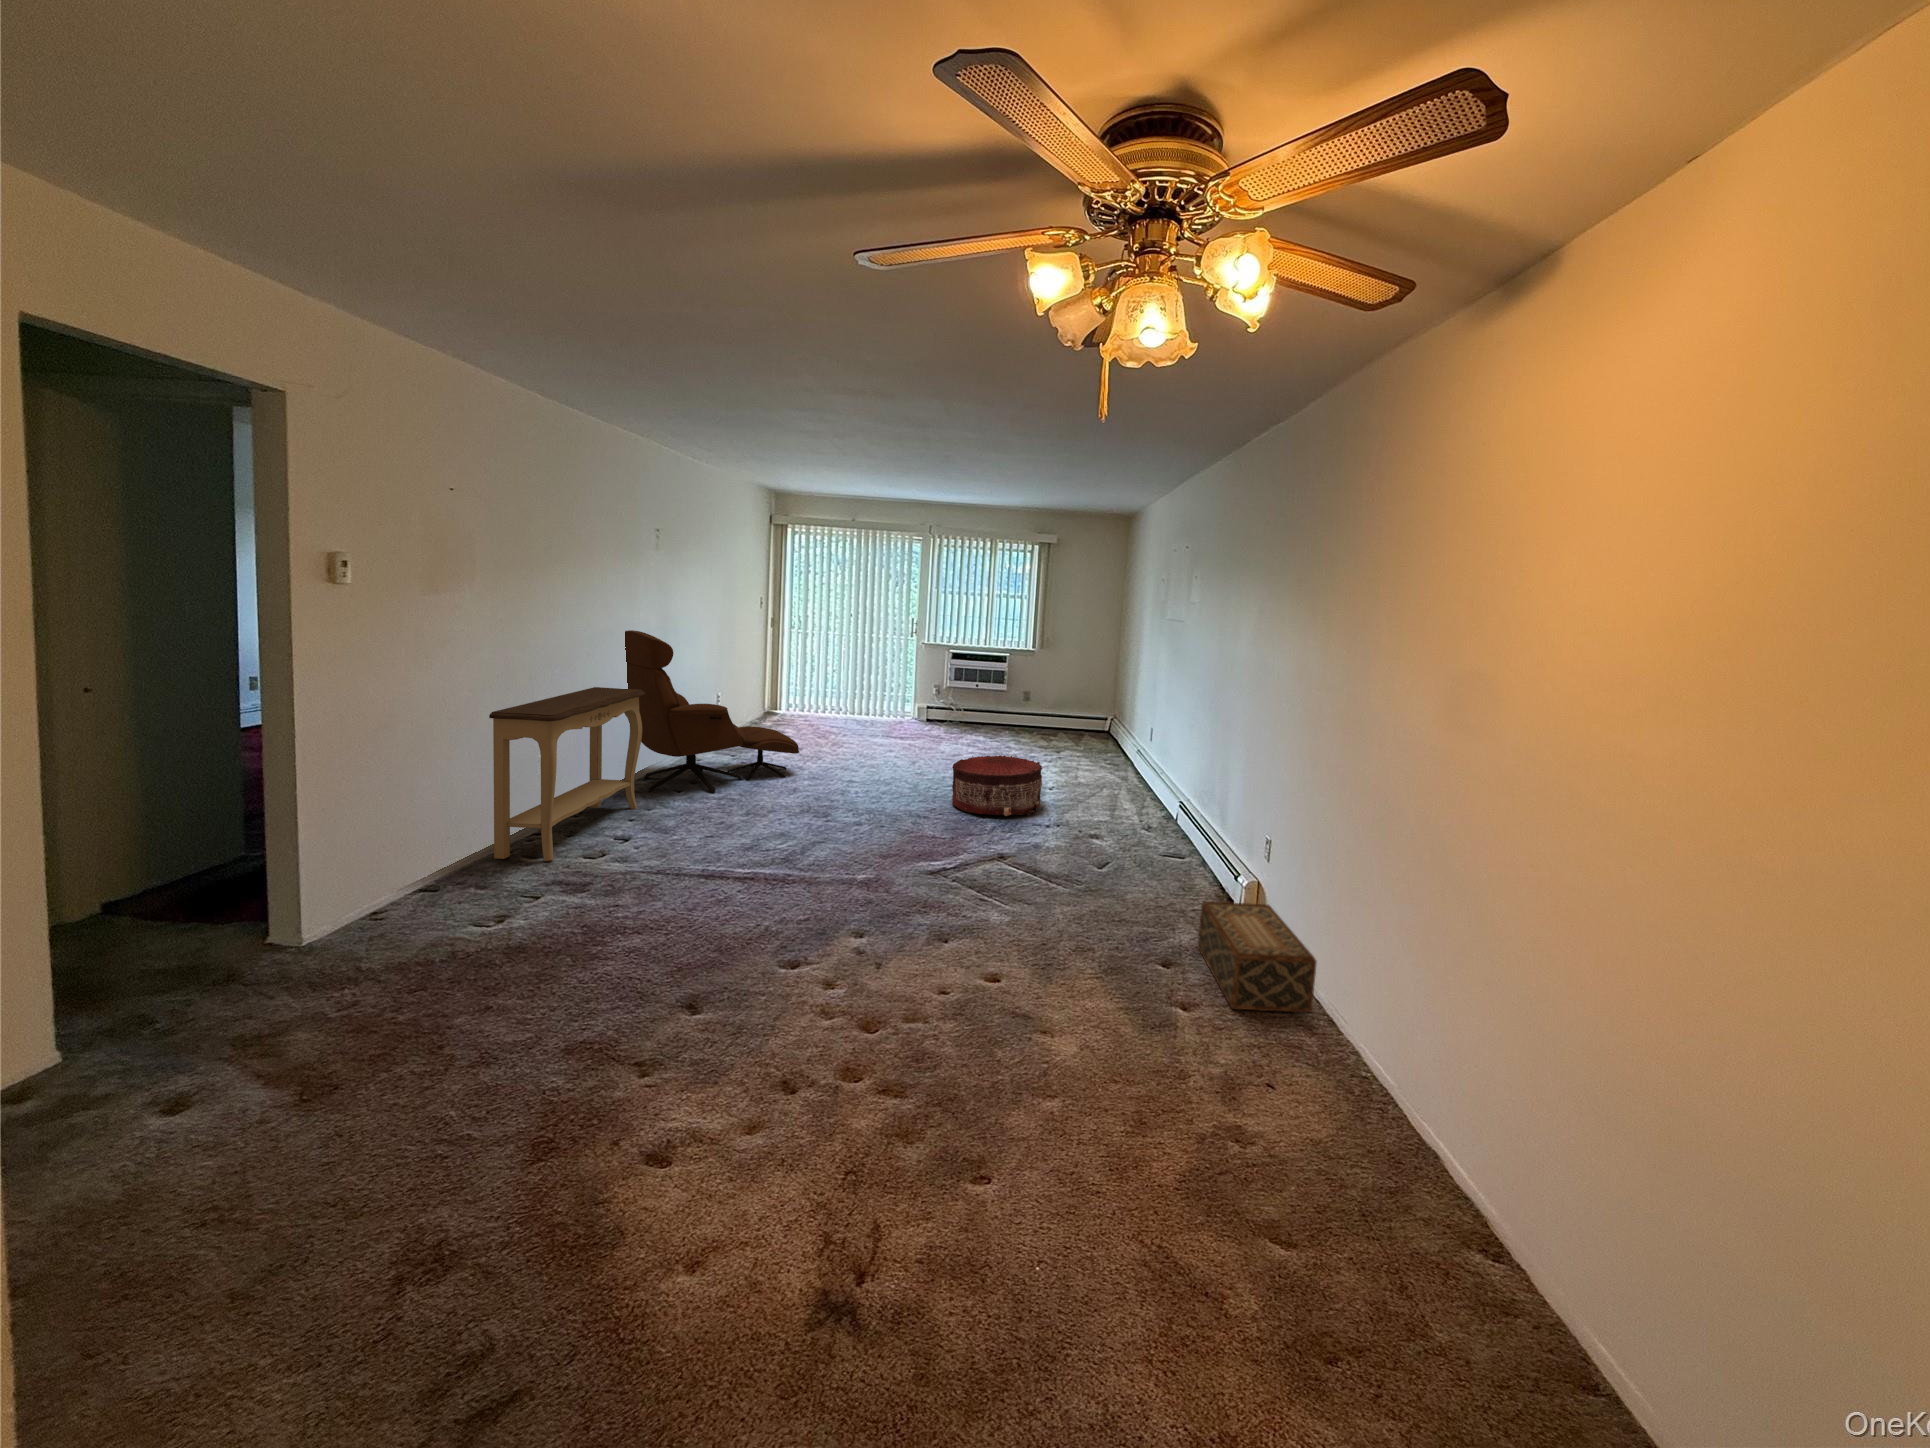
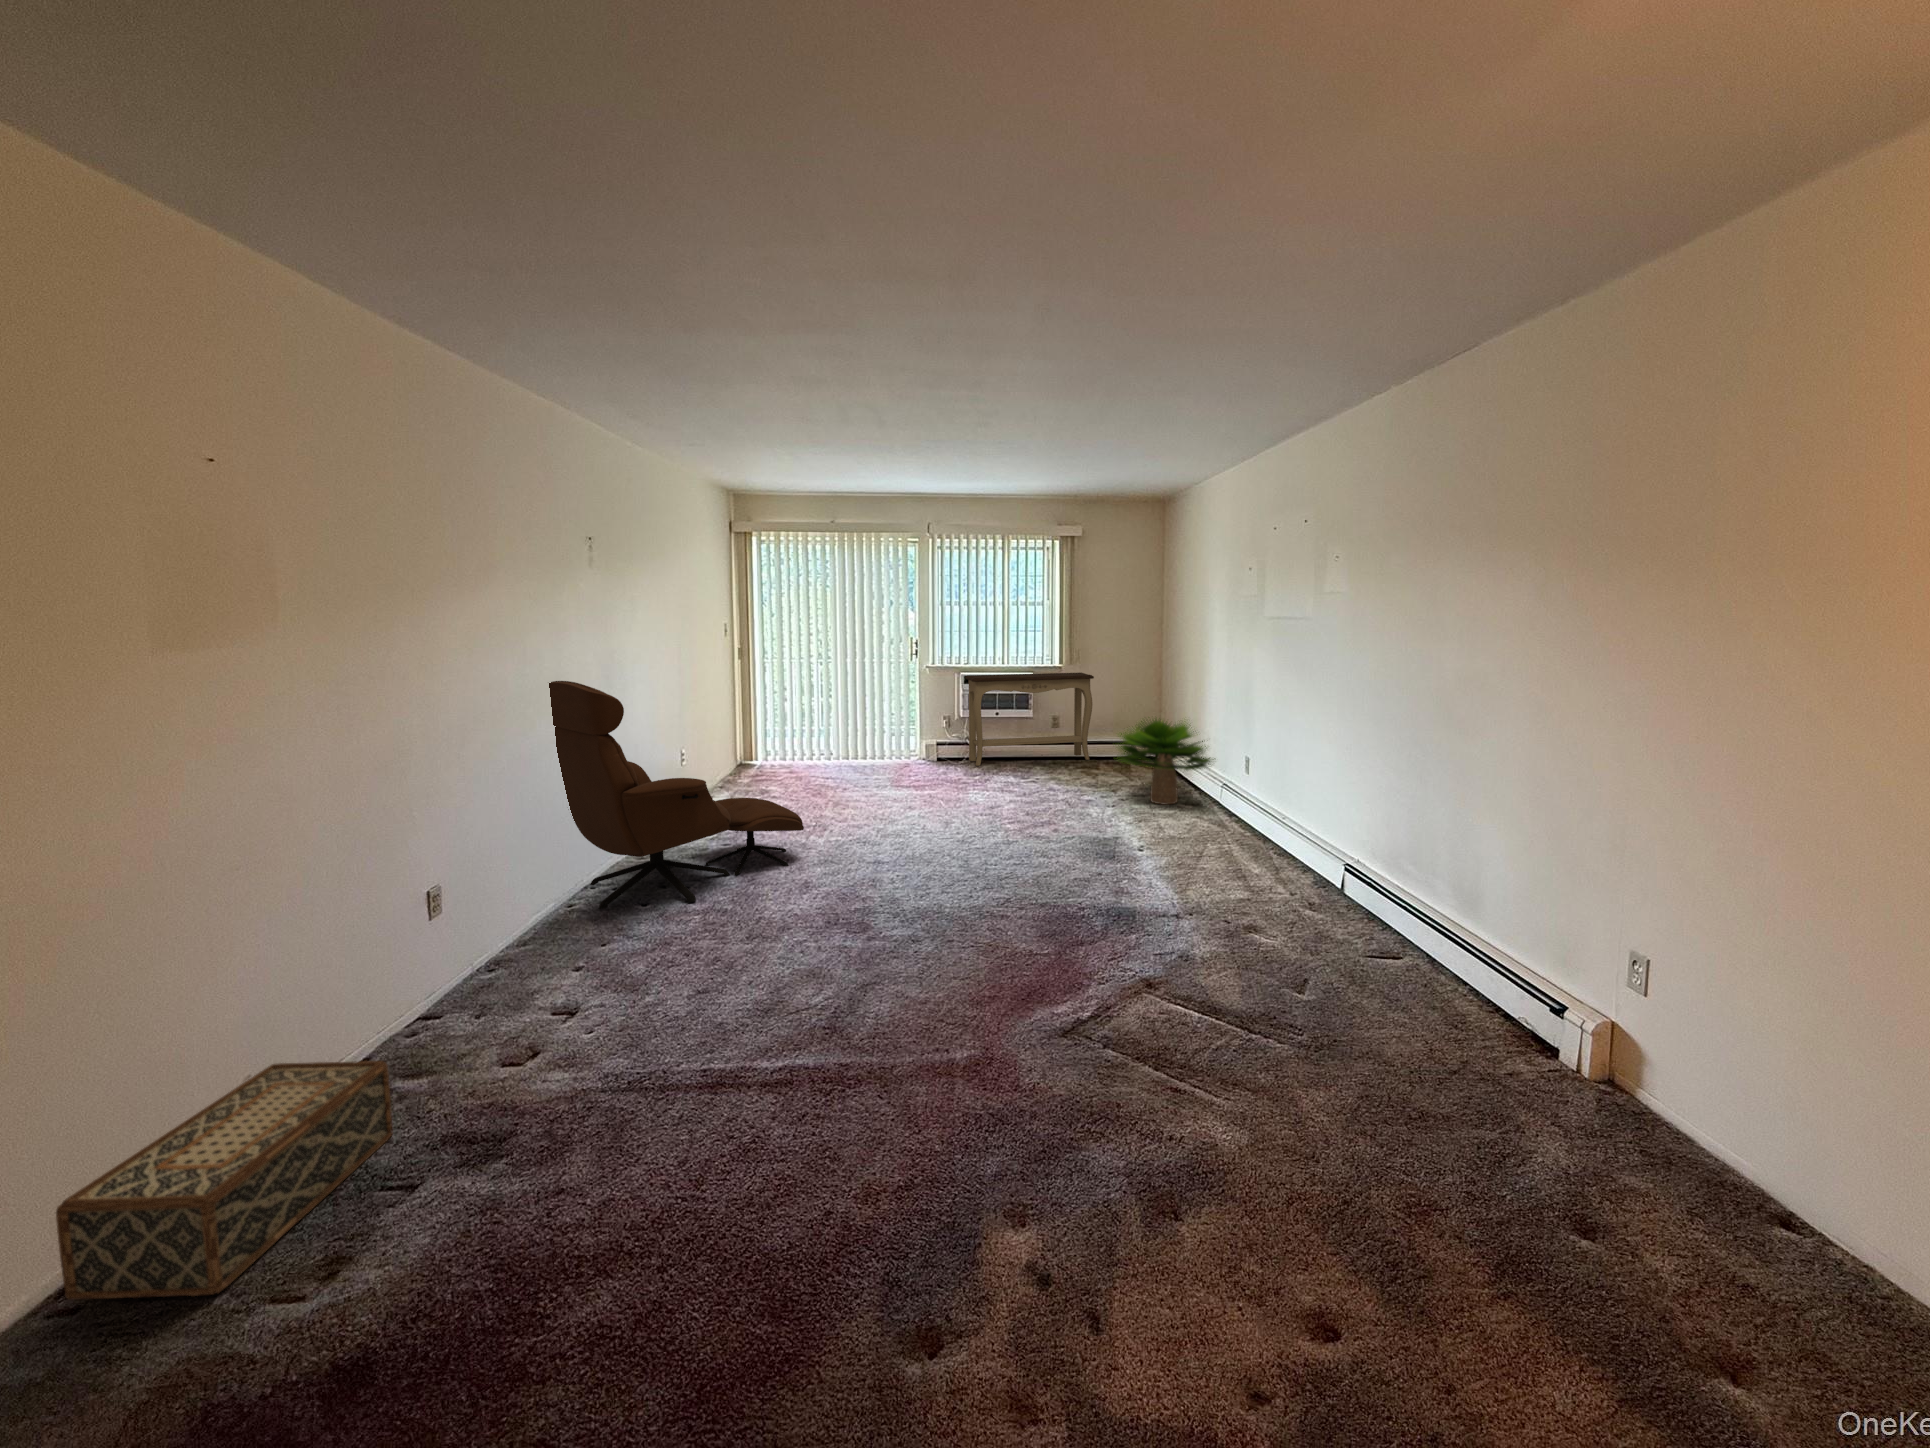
console table: present [489,687,645,861] -> present [965,673,1094,766]
potted plant: none [1050,691,1136,762] -> present [1118,718,1215,804]
pouf: present [952,755,1042,816] -> none [1026,814,1153,906]
woven basket: present [1198,902,1317,1012] -> present [56,1061,393,1300]

